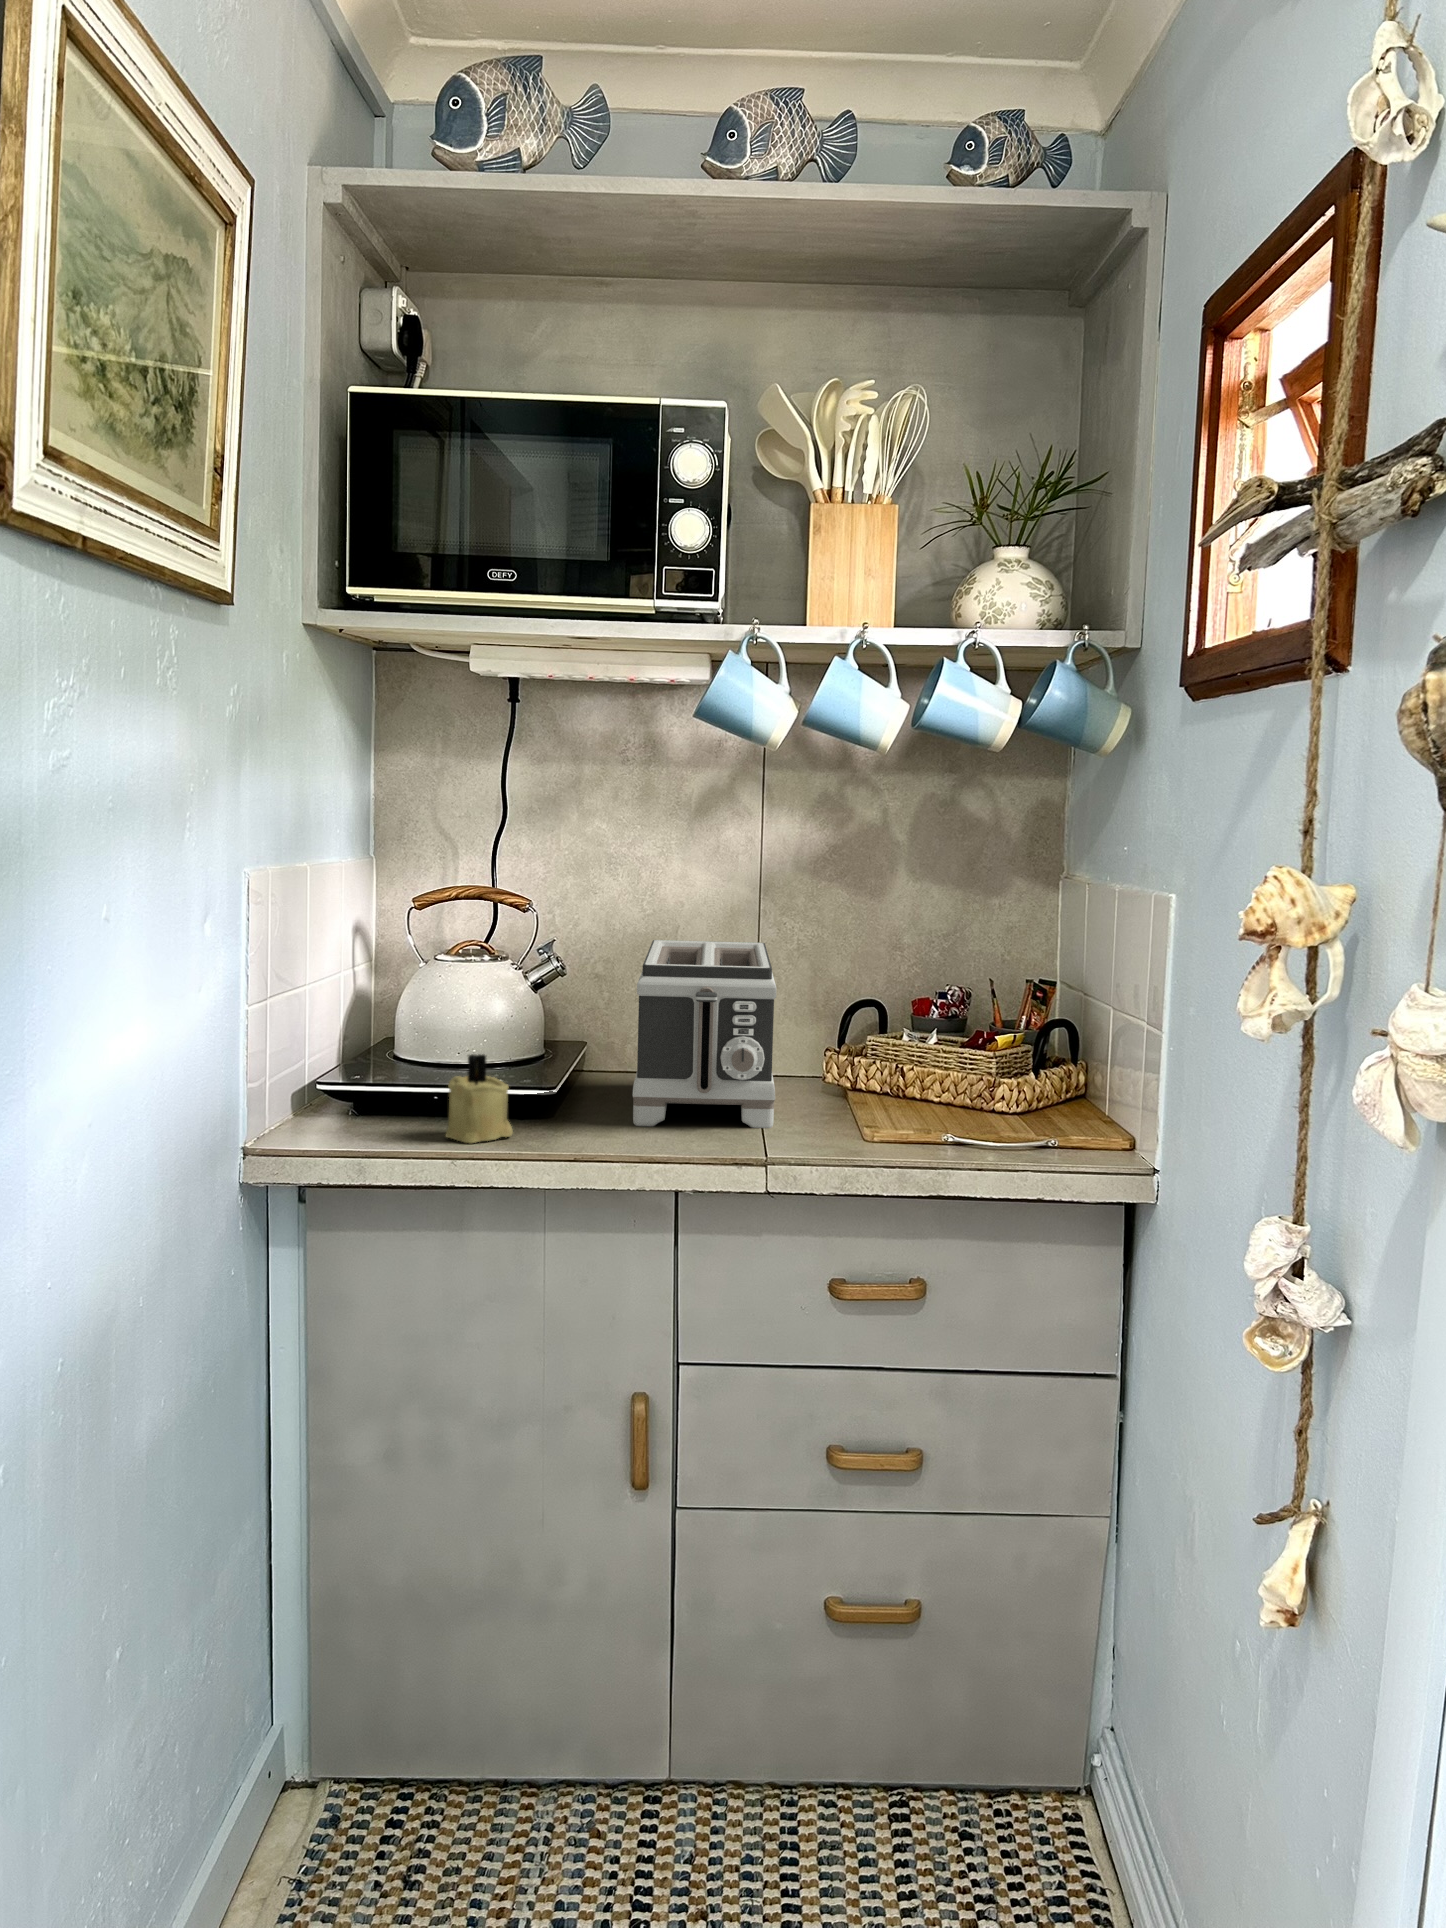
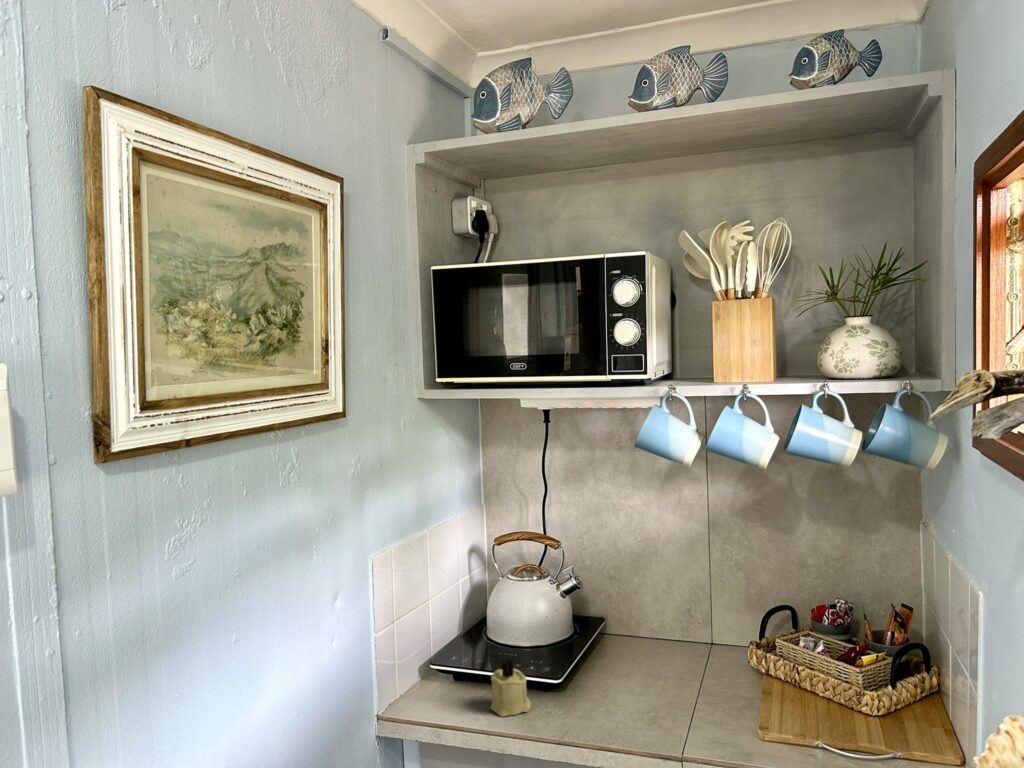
toaster: present [632,940,777,1128] -> none [605,564,711,715]

